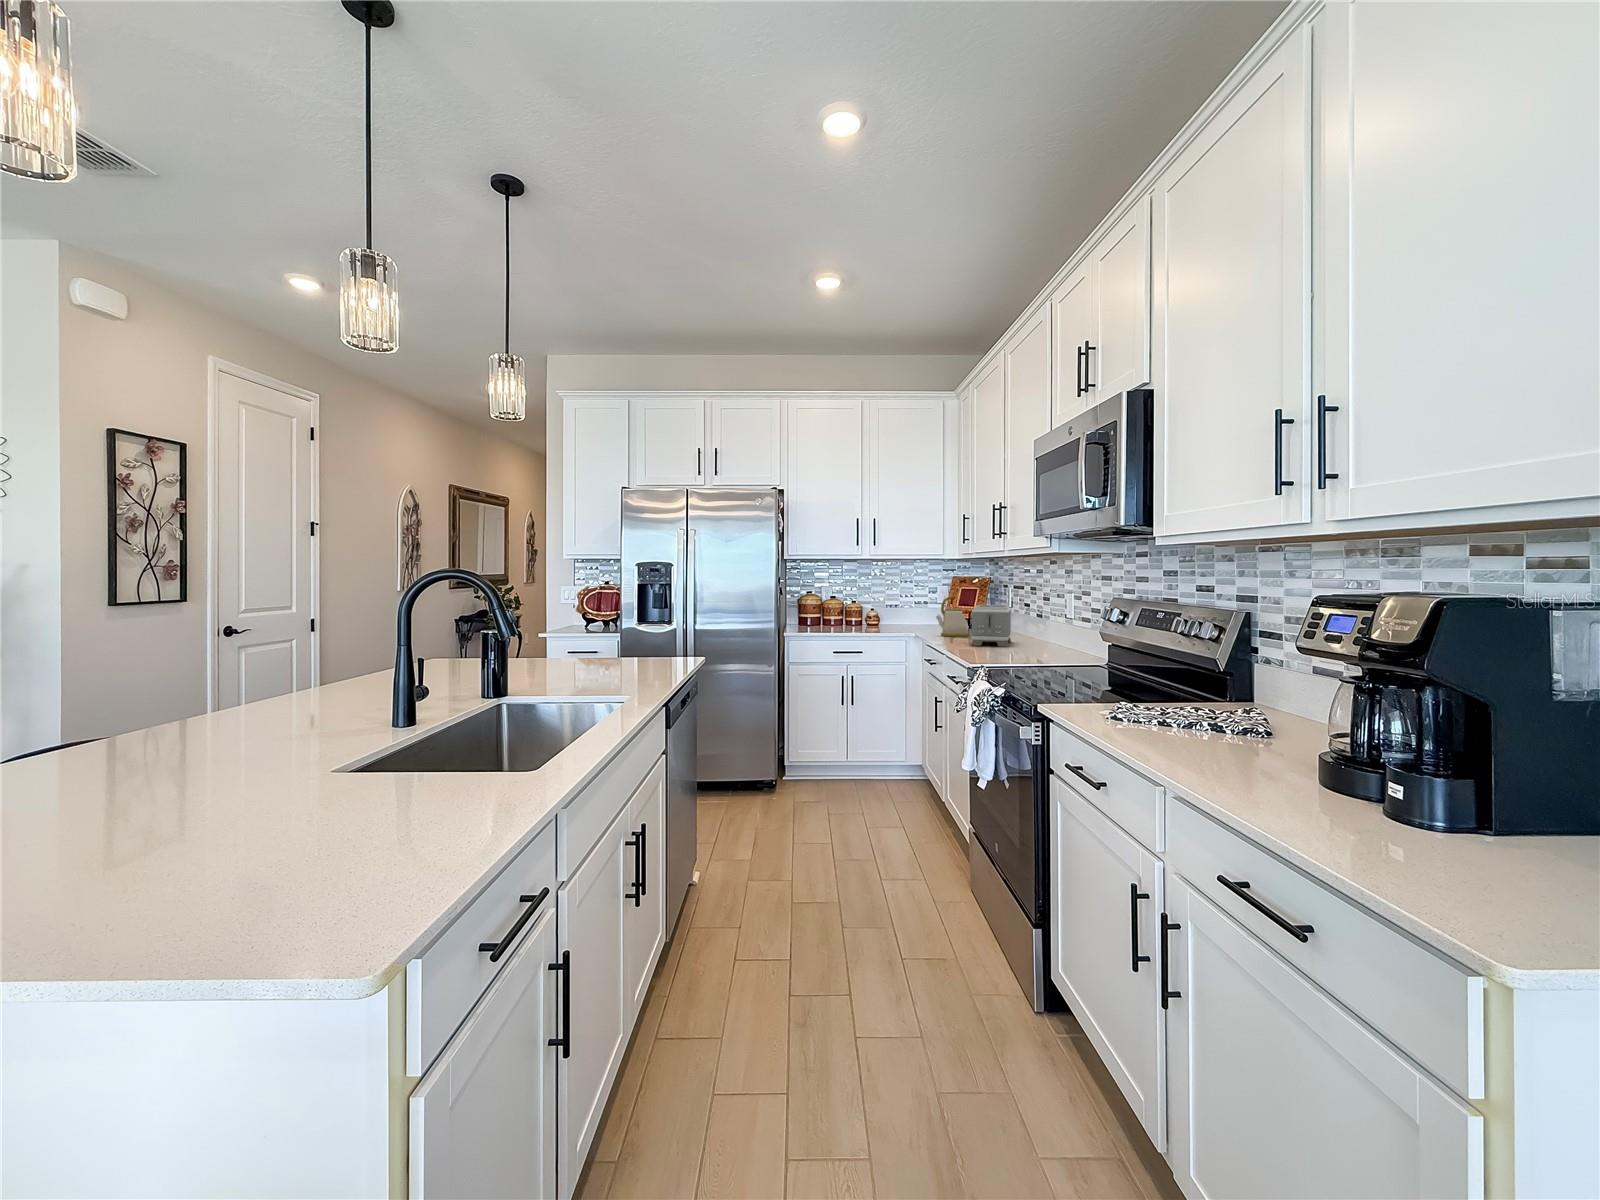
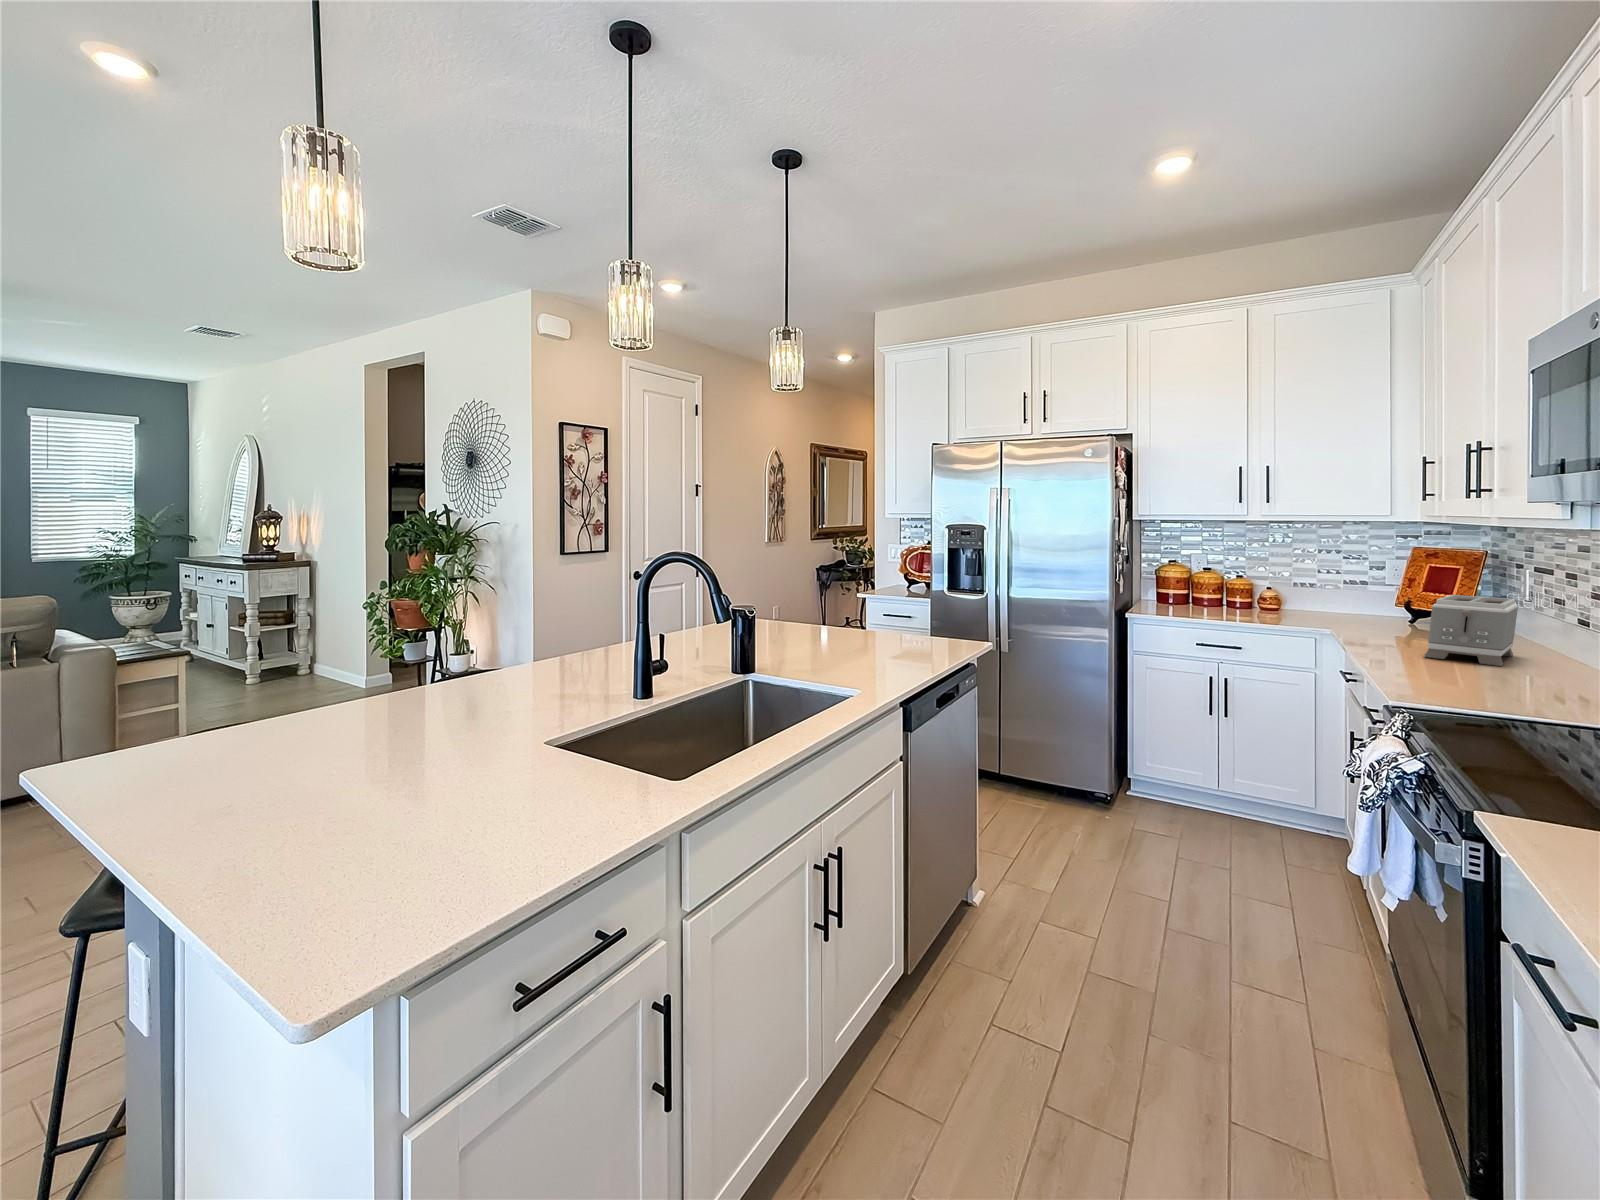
kettle: present [936,595,969,637] -> none [1372,576,1438,638]

